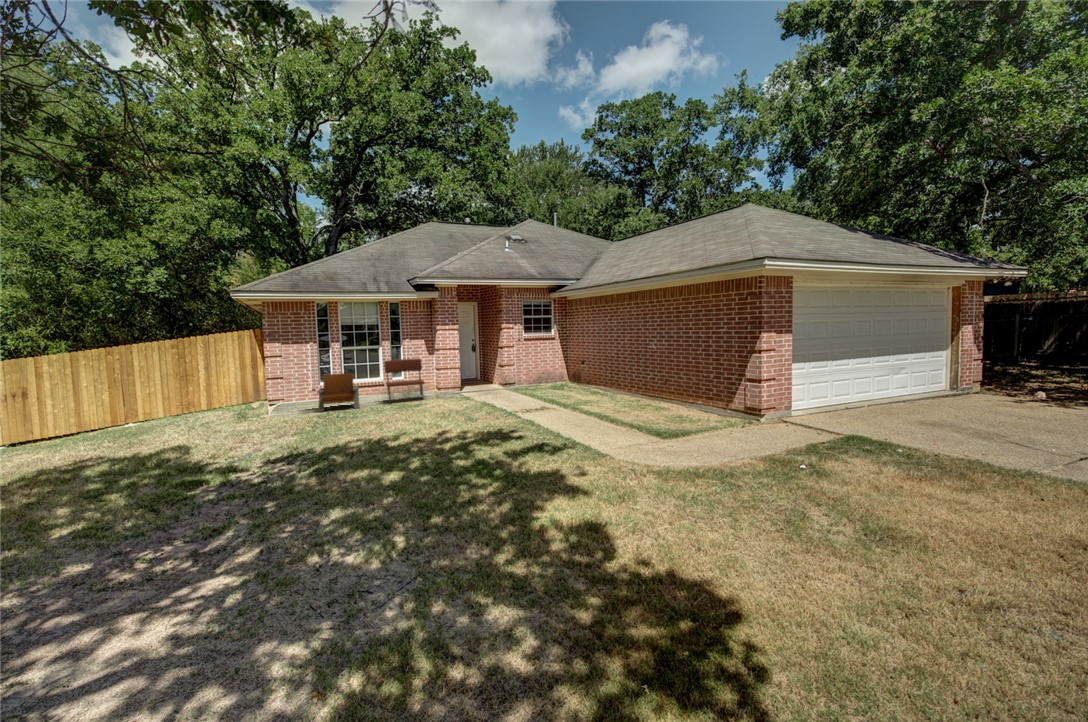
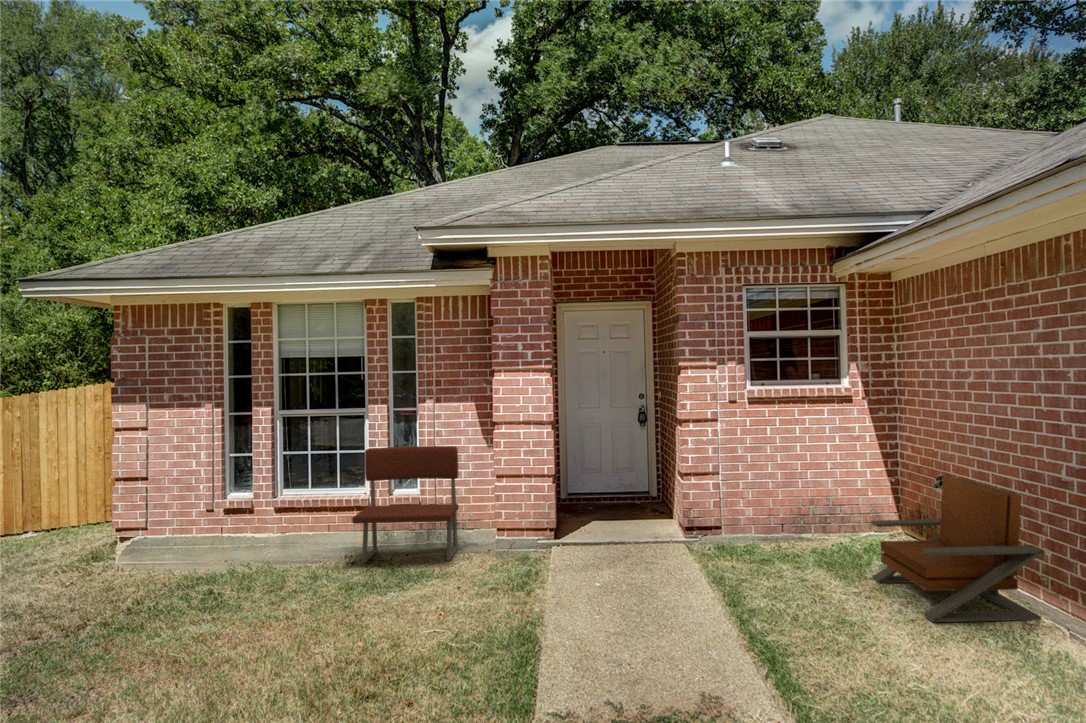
lounge chair: present [317,373,360,412] -> present [871,477,1044,622]

